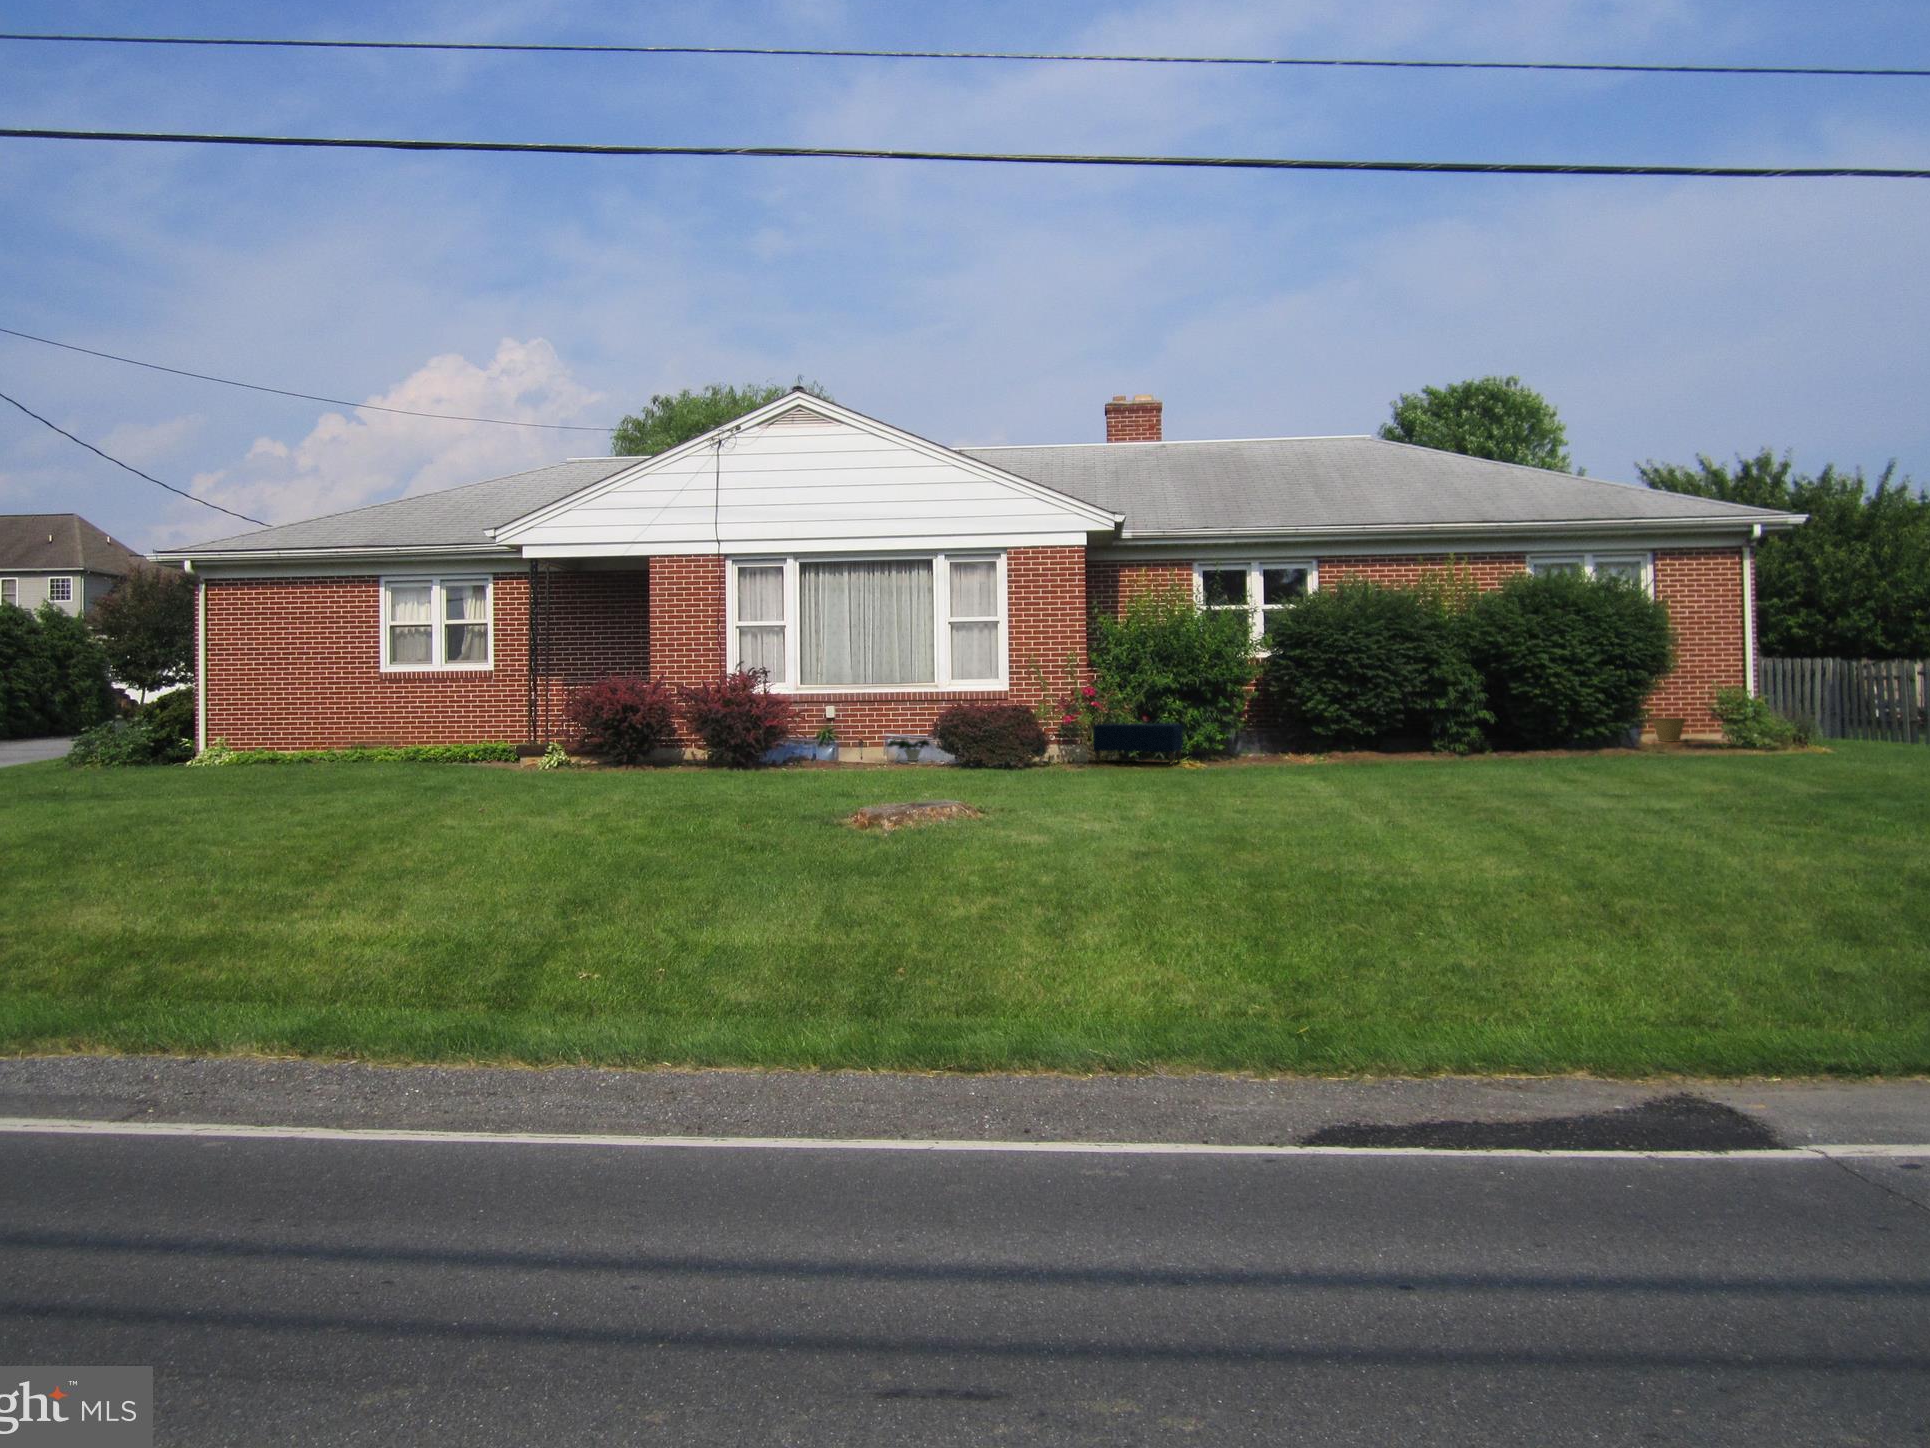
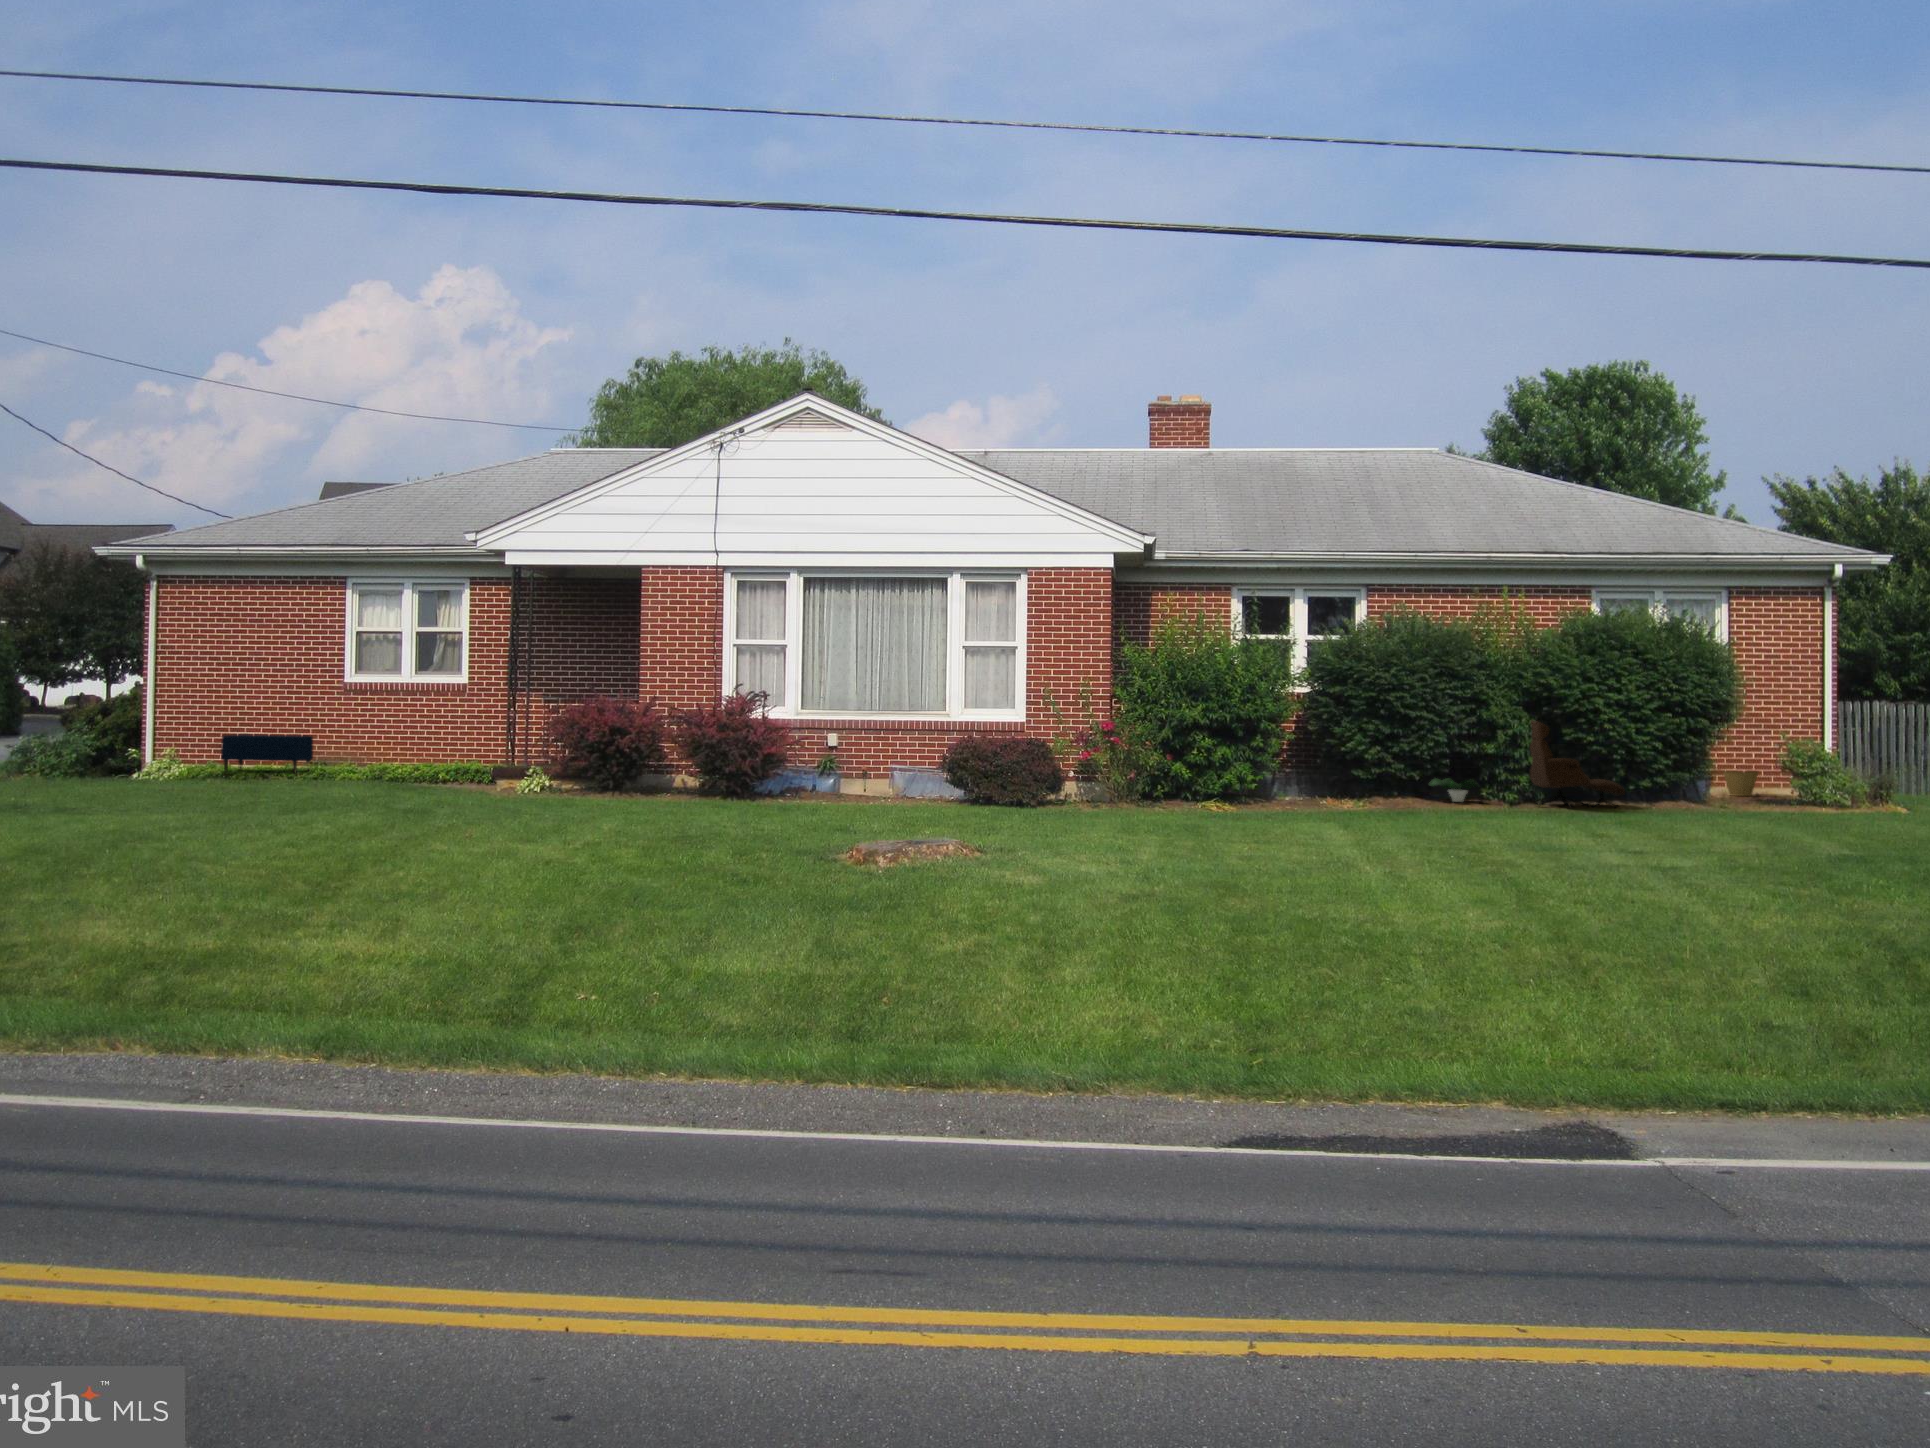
lounge chair: none [1471,676,1571,757] -> present [1530,720,1625,808]
bench: present [1093,723,1183,764] -> present [221,734,313,773]
potted plant: present [887,739,930,761] -> present [1429,778,1478,802]

